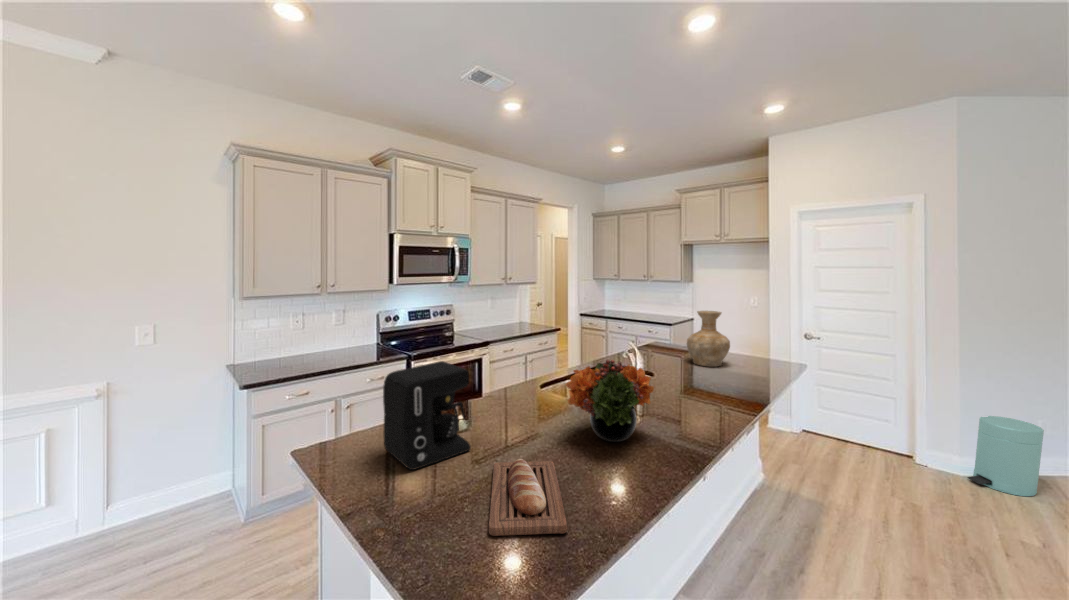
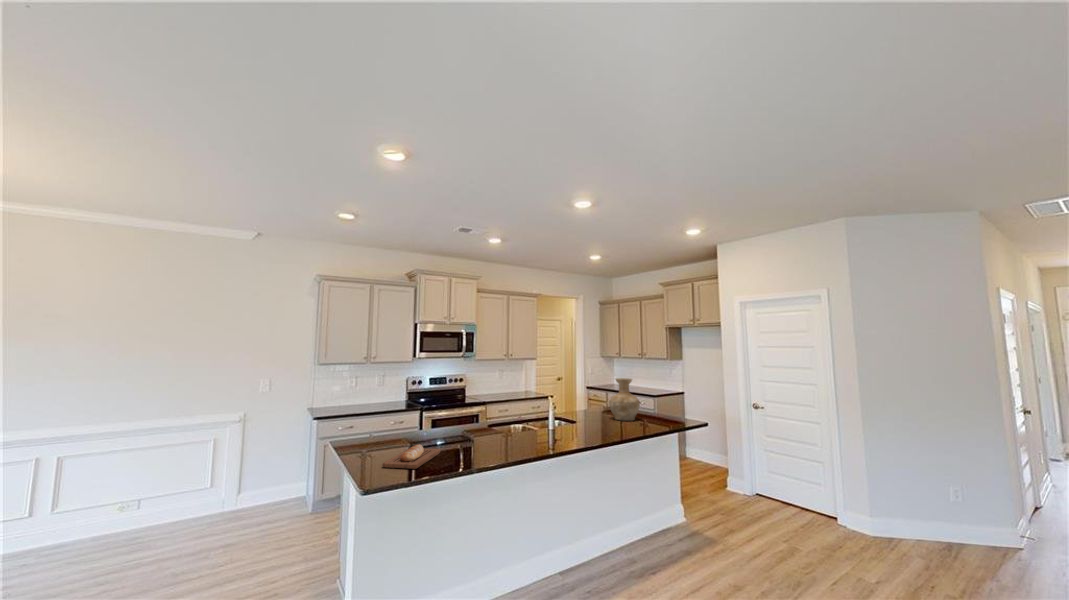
flower arrangement: present [566,360,654,442] -> none [462,397,515,447]
coffee maker: present [383,361,471,470] -> none [363,396,409,449]
trash can: present [968,416,1044,496] -> none [878,479,939,555]

